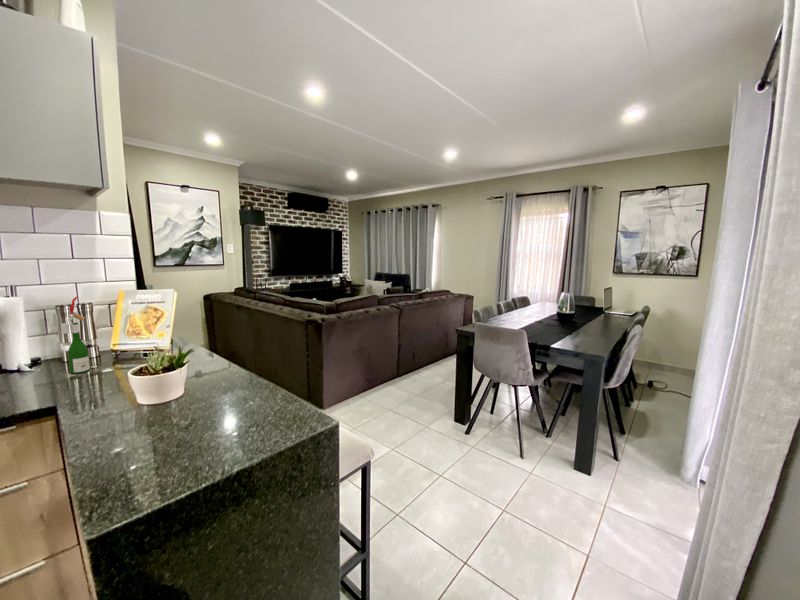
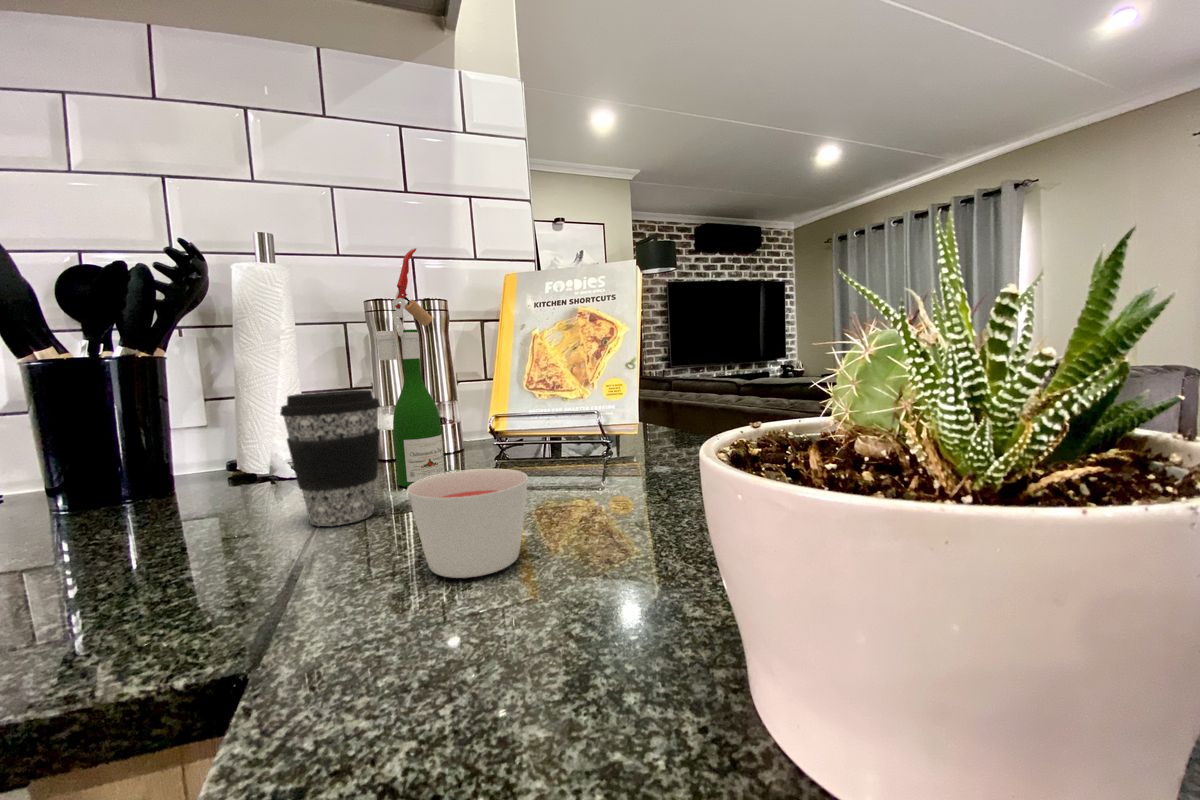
coffee cup: none [27,348,64,389] -> present [280,390,380,526]
candle: none [73,373,108,400] -> present [407,469,528,578]

